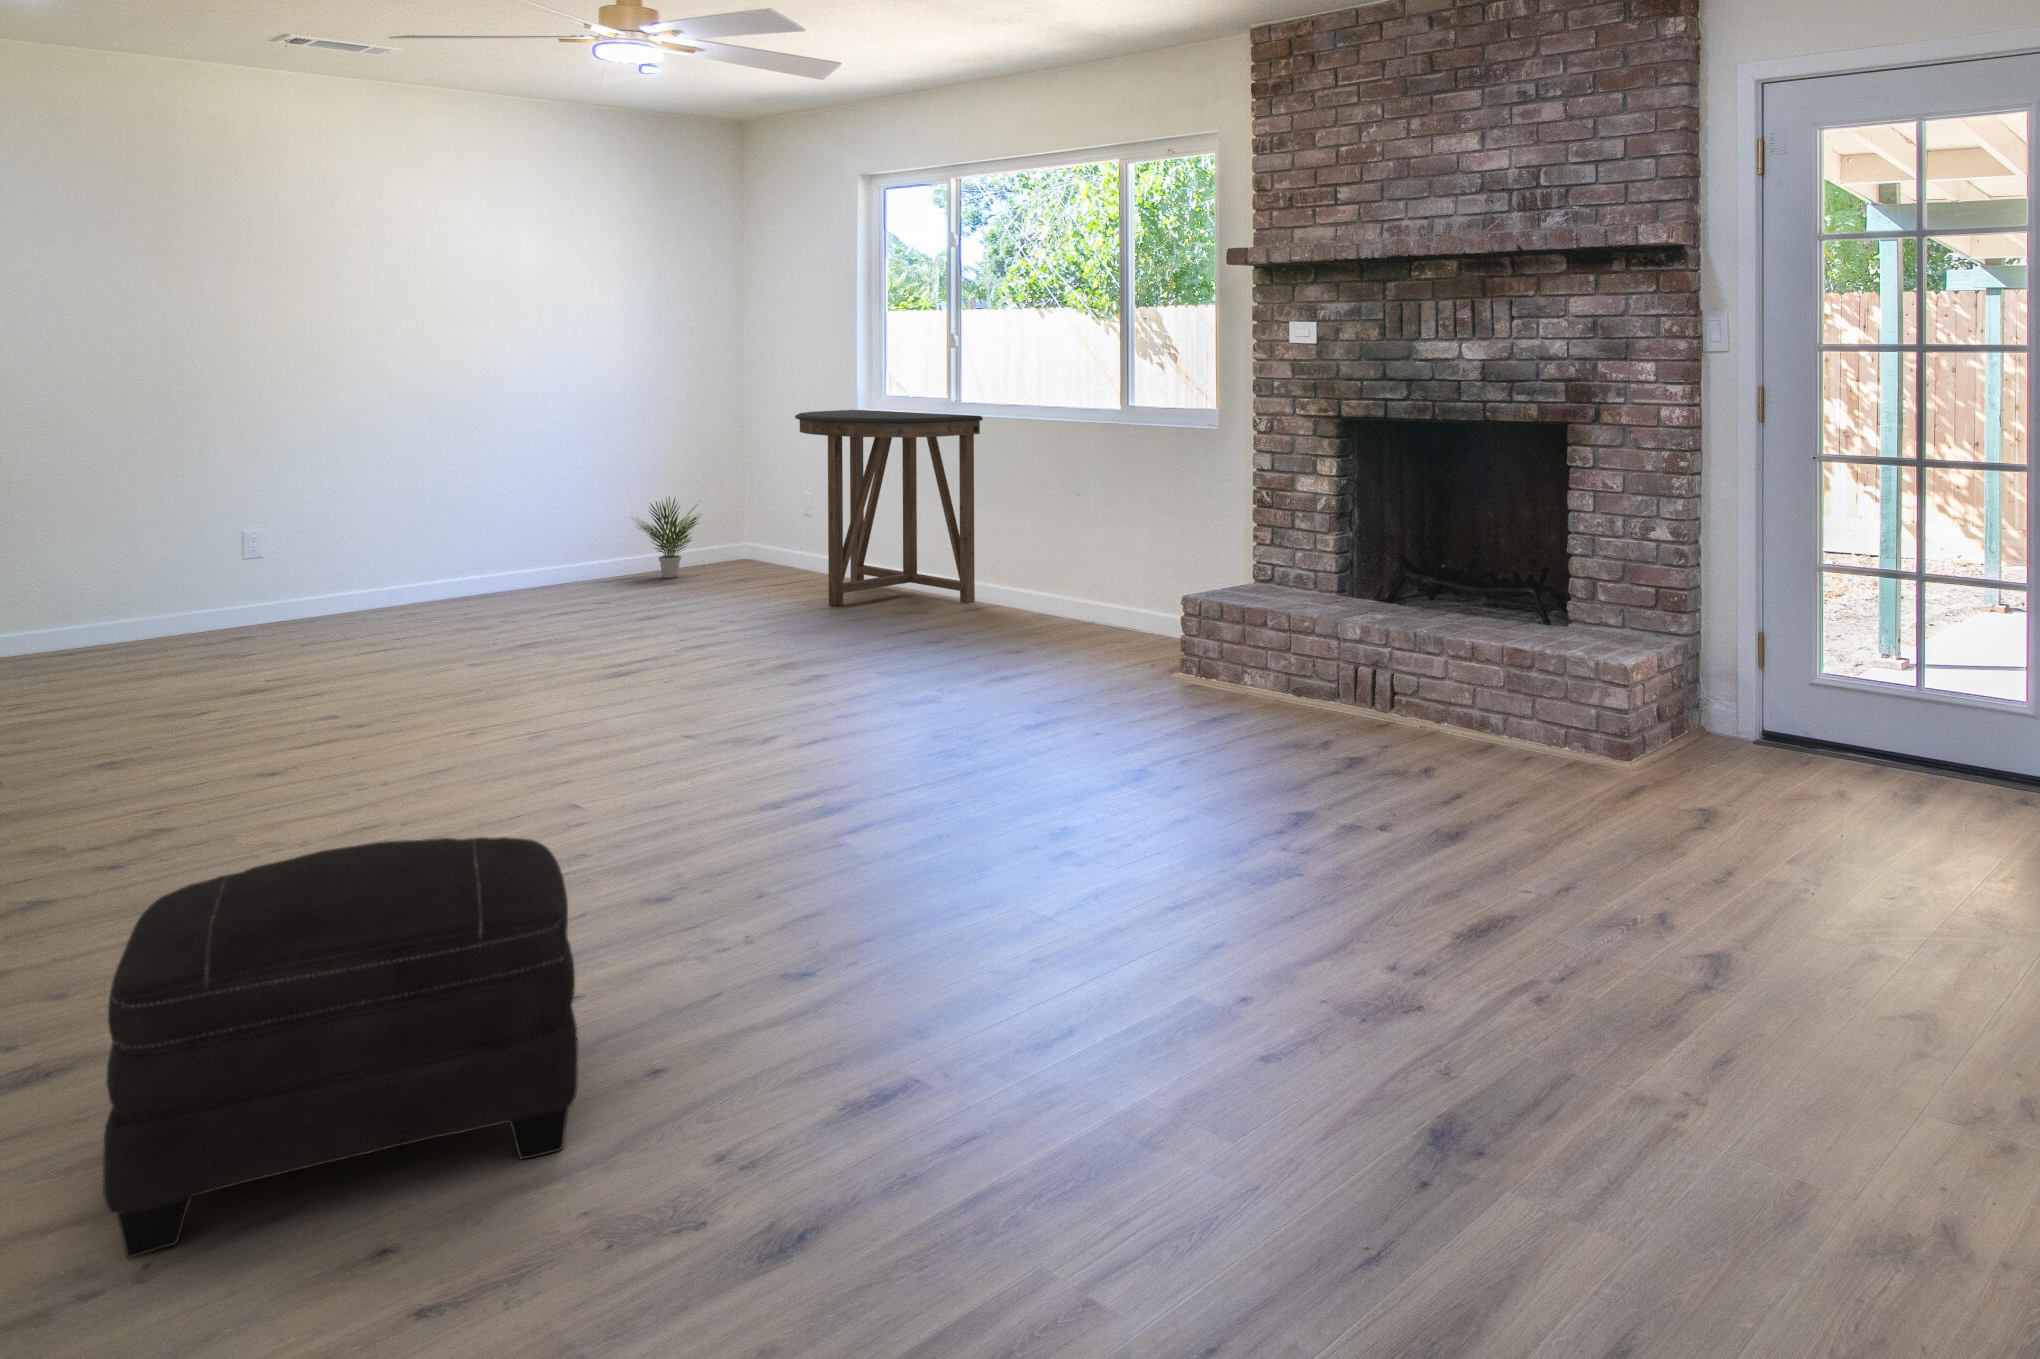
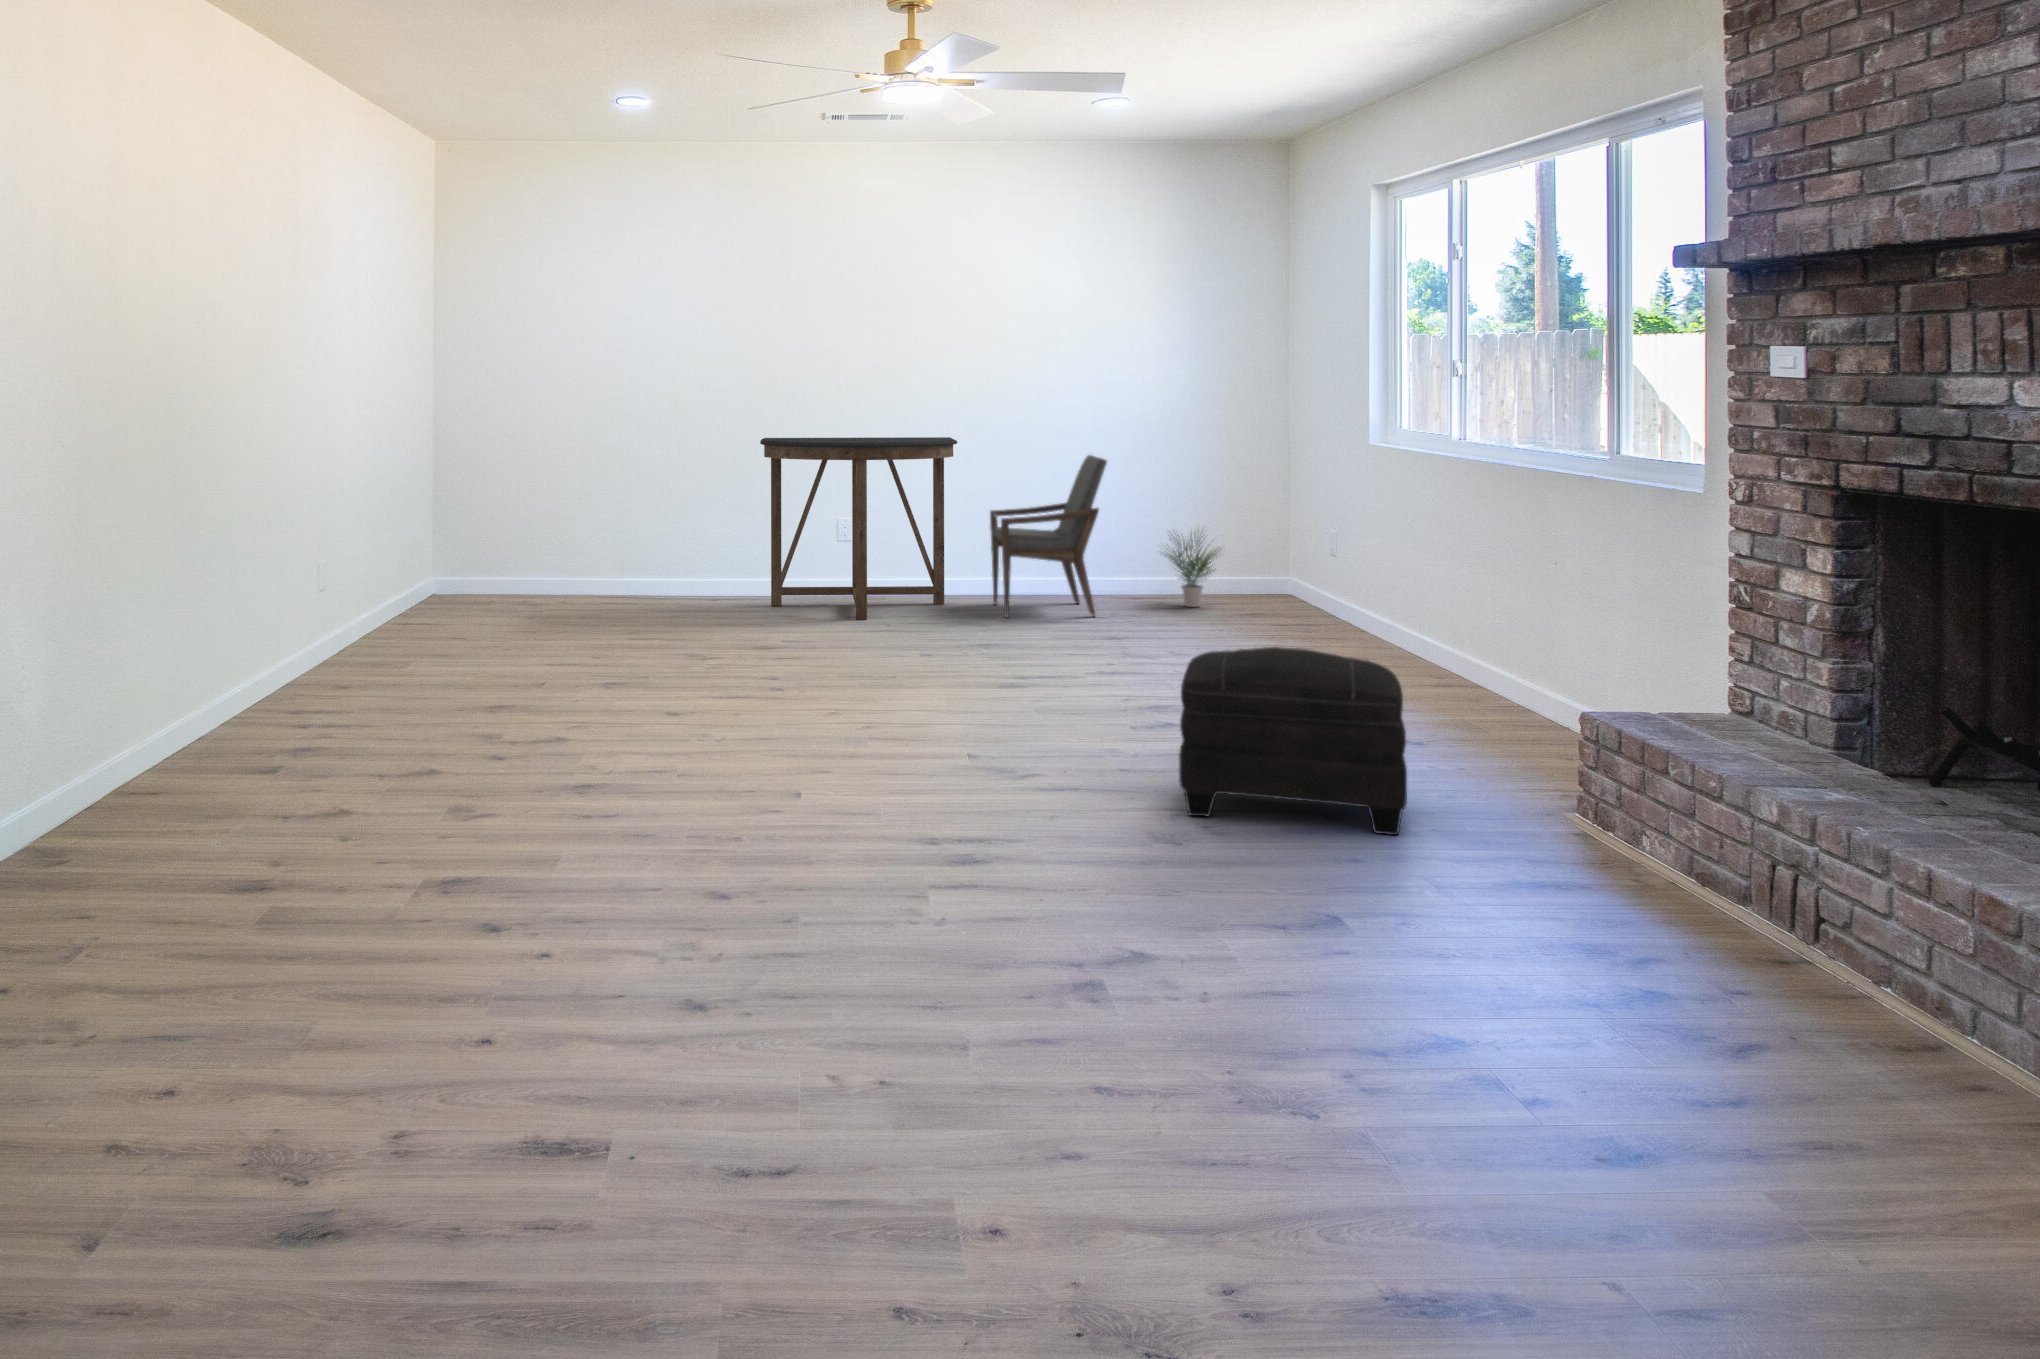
console table: present [795,410,983,606] -> present [760,437,957,620]
armchair: none [452,431,600,611] -> present [990,455,1107,617]
ottoman: present [103,837,578,1258] -> present [1179,647,1407,835]

